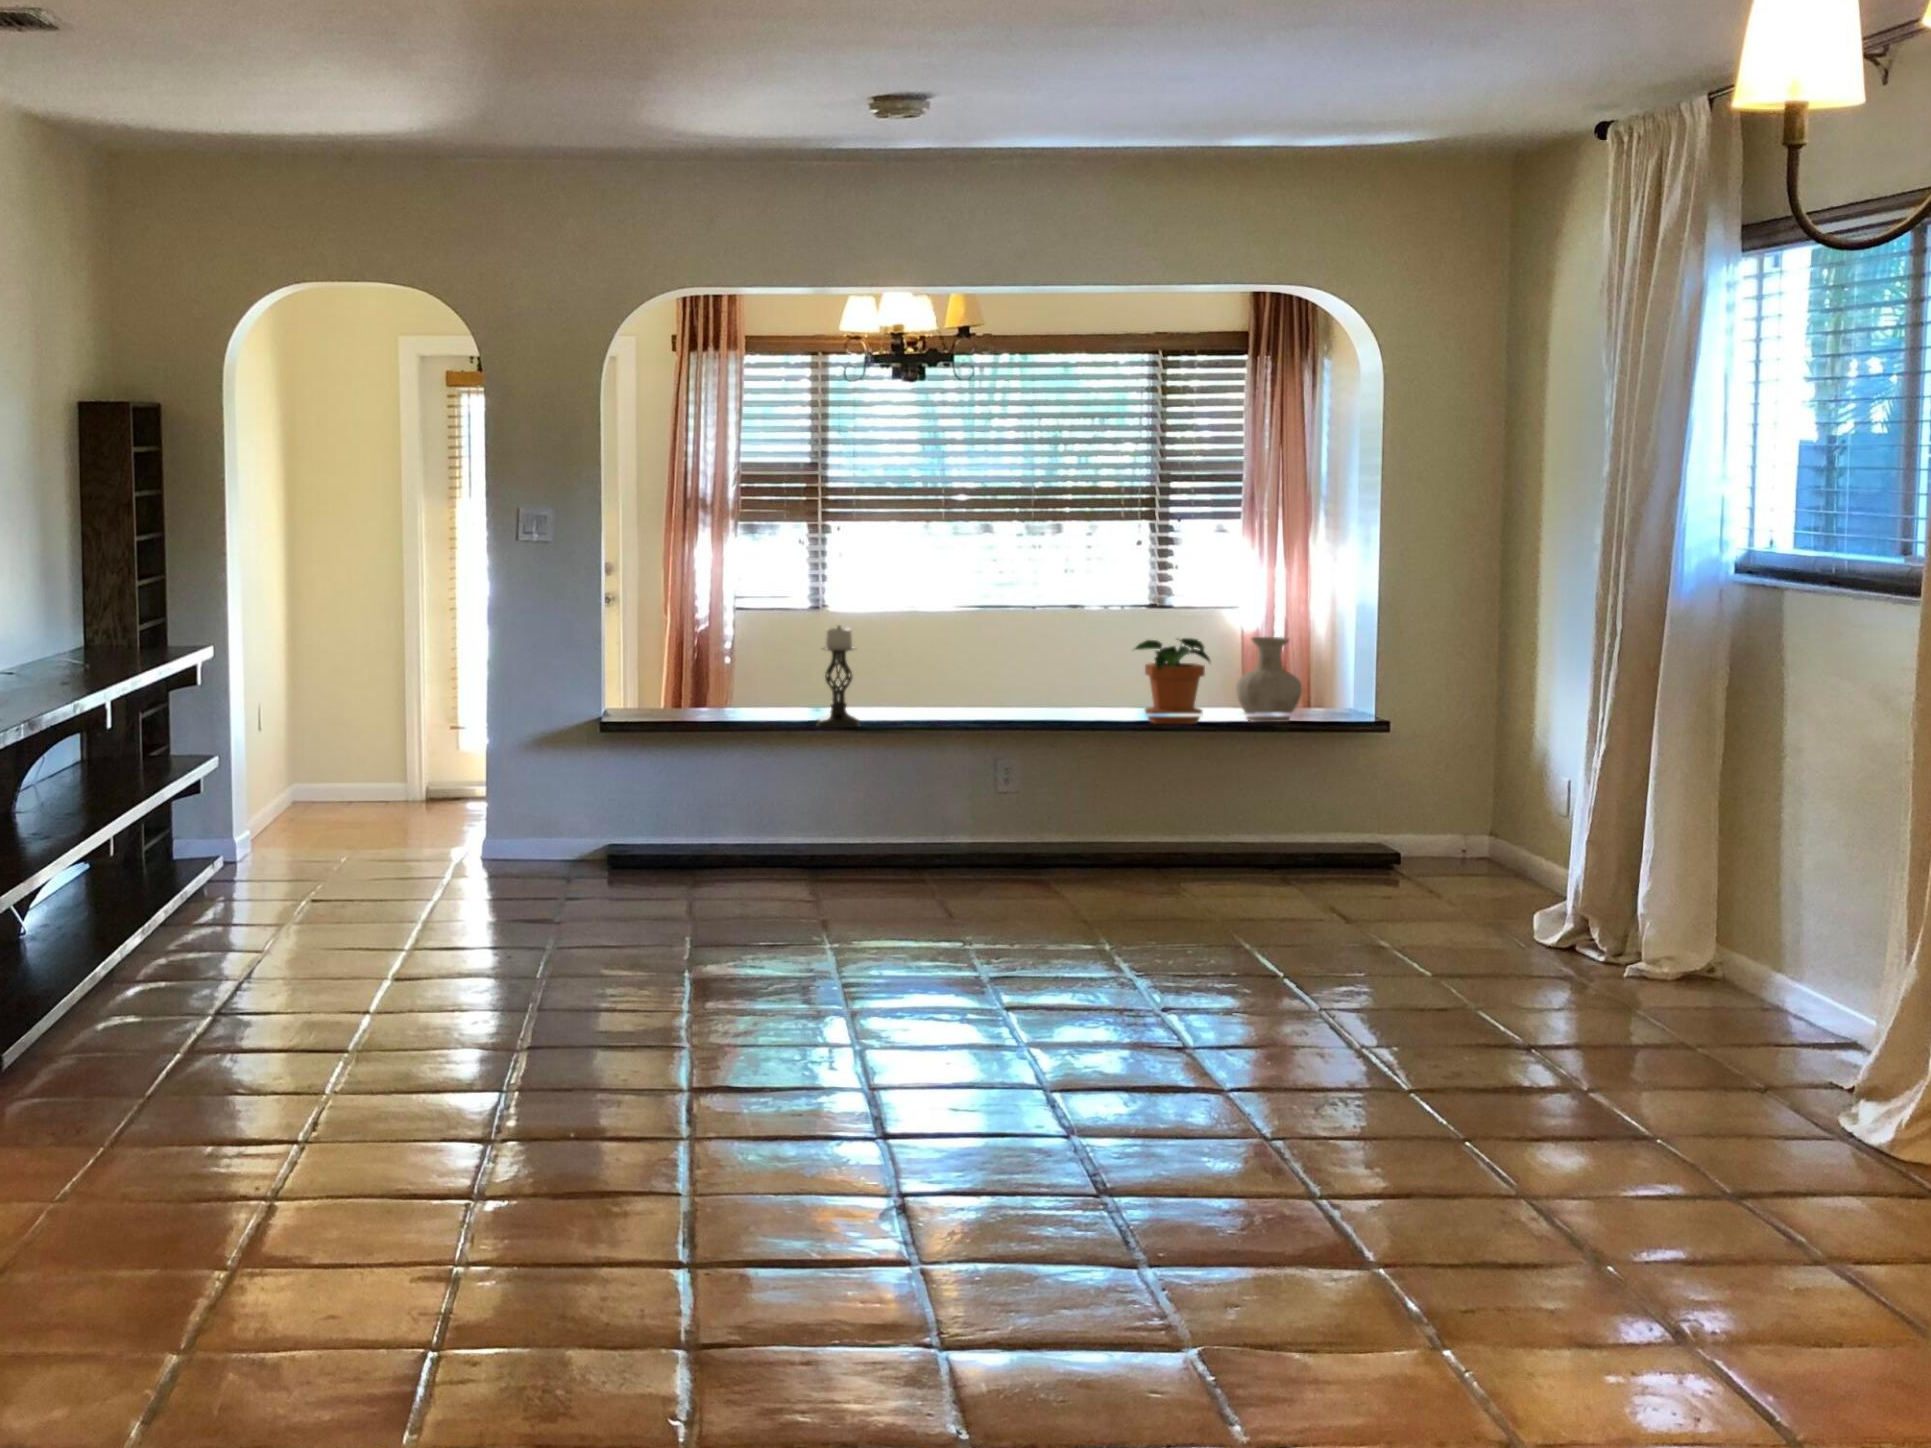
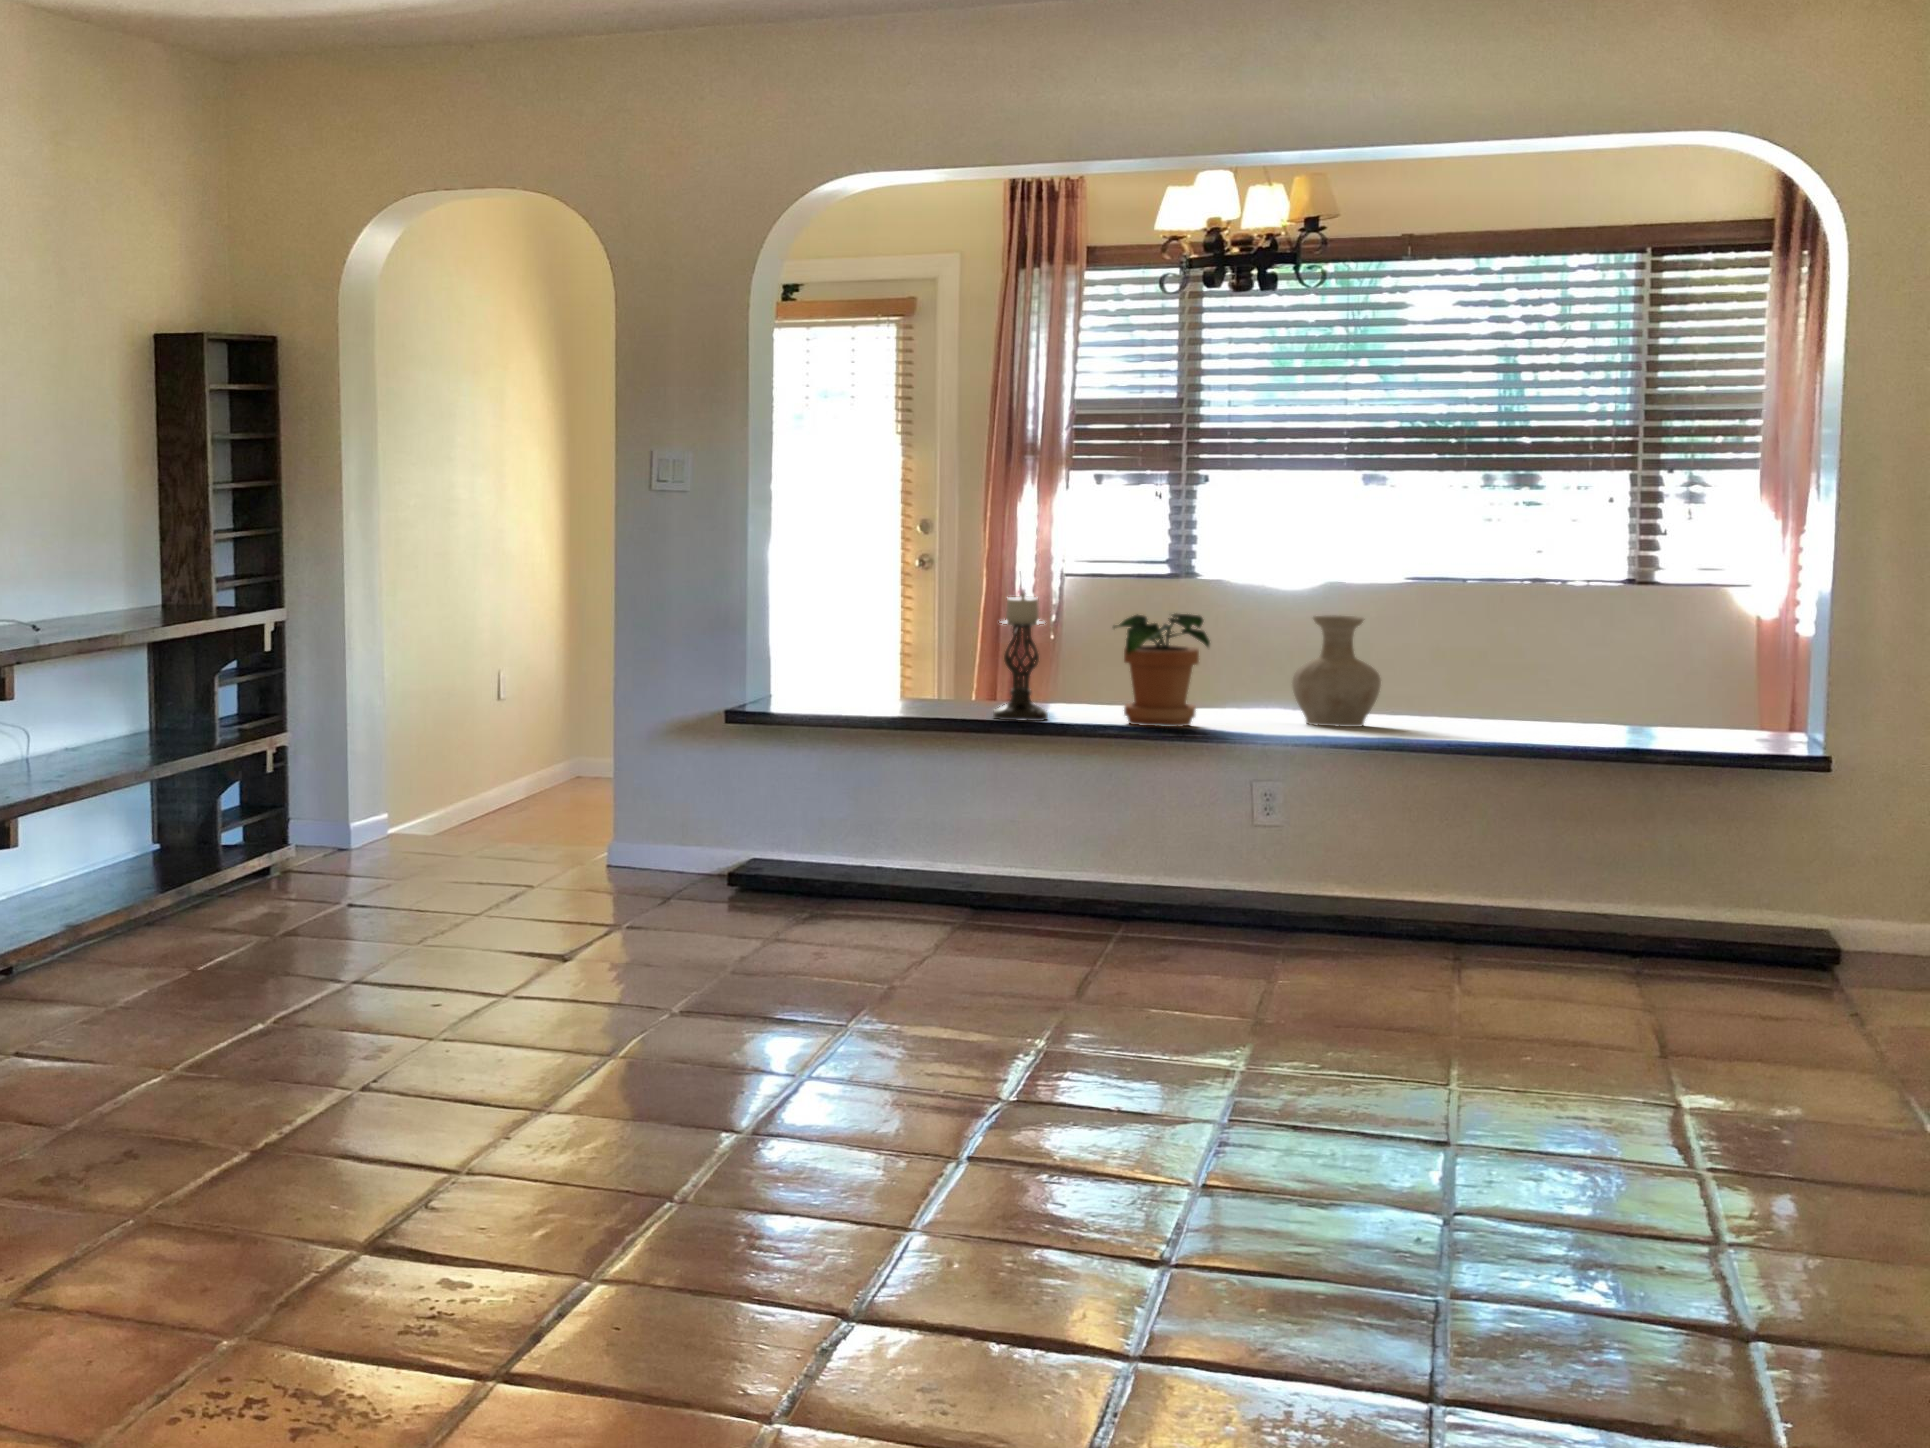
vase: present [1236,637,1302,722] -> present [1292,616,1381,727]
potted plant: present [1135,638,1210,724] -> present [1114,614,1210,727]

